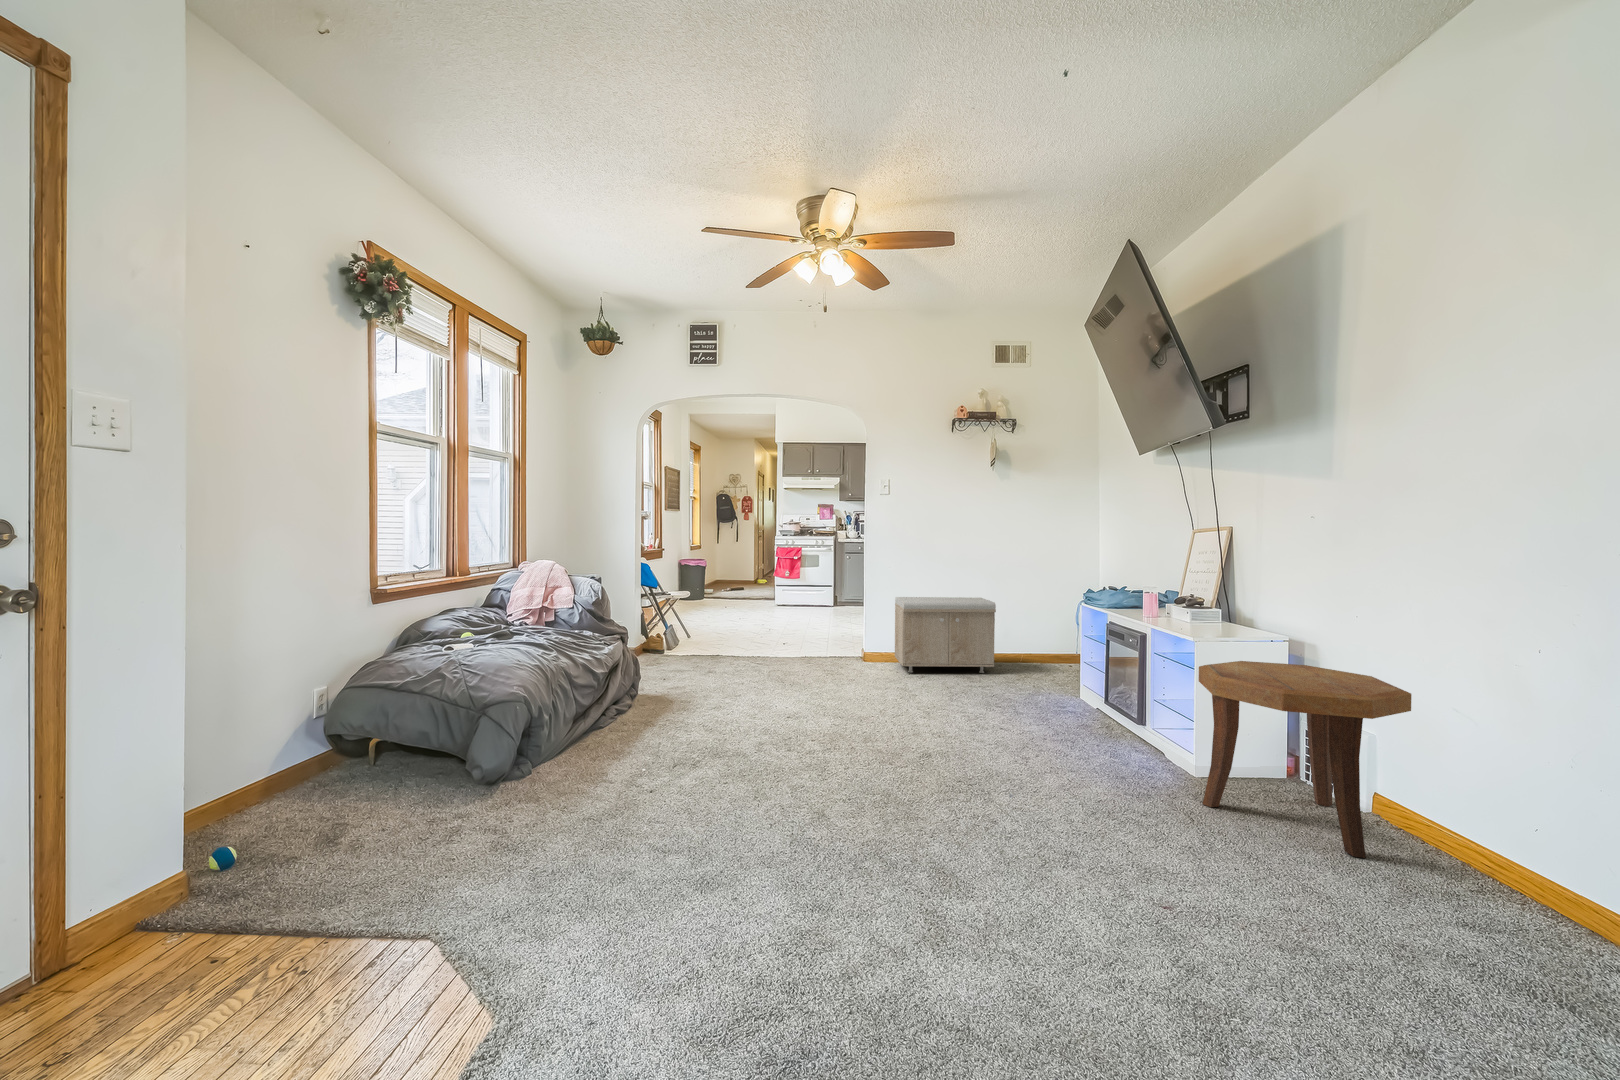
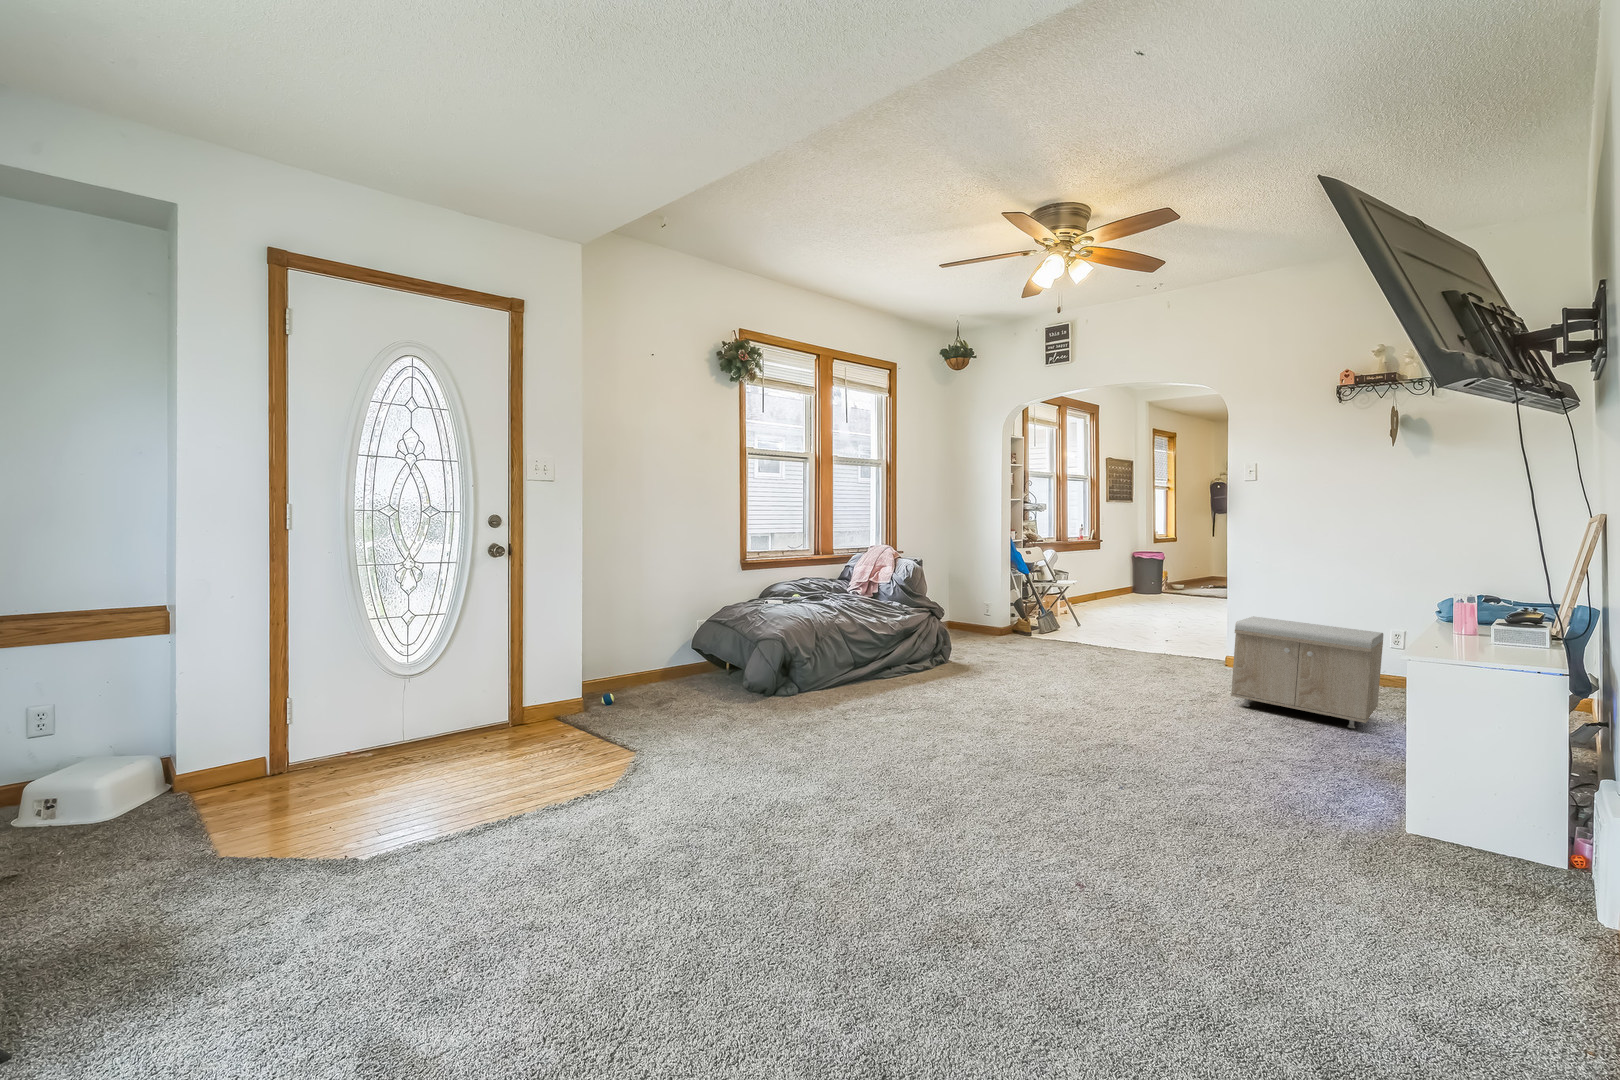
side table: present [1199,661,1411,858] -> none [1271,728,1559,987]

